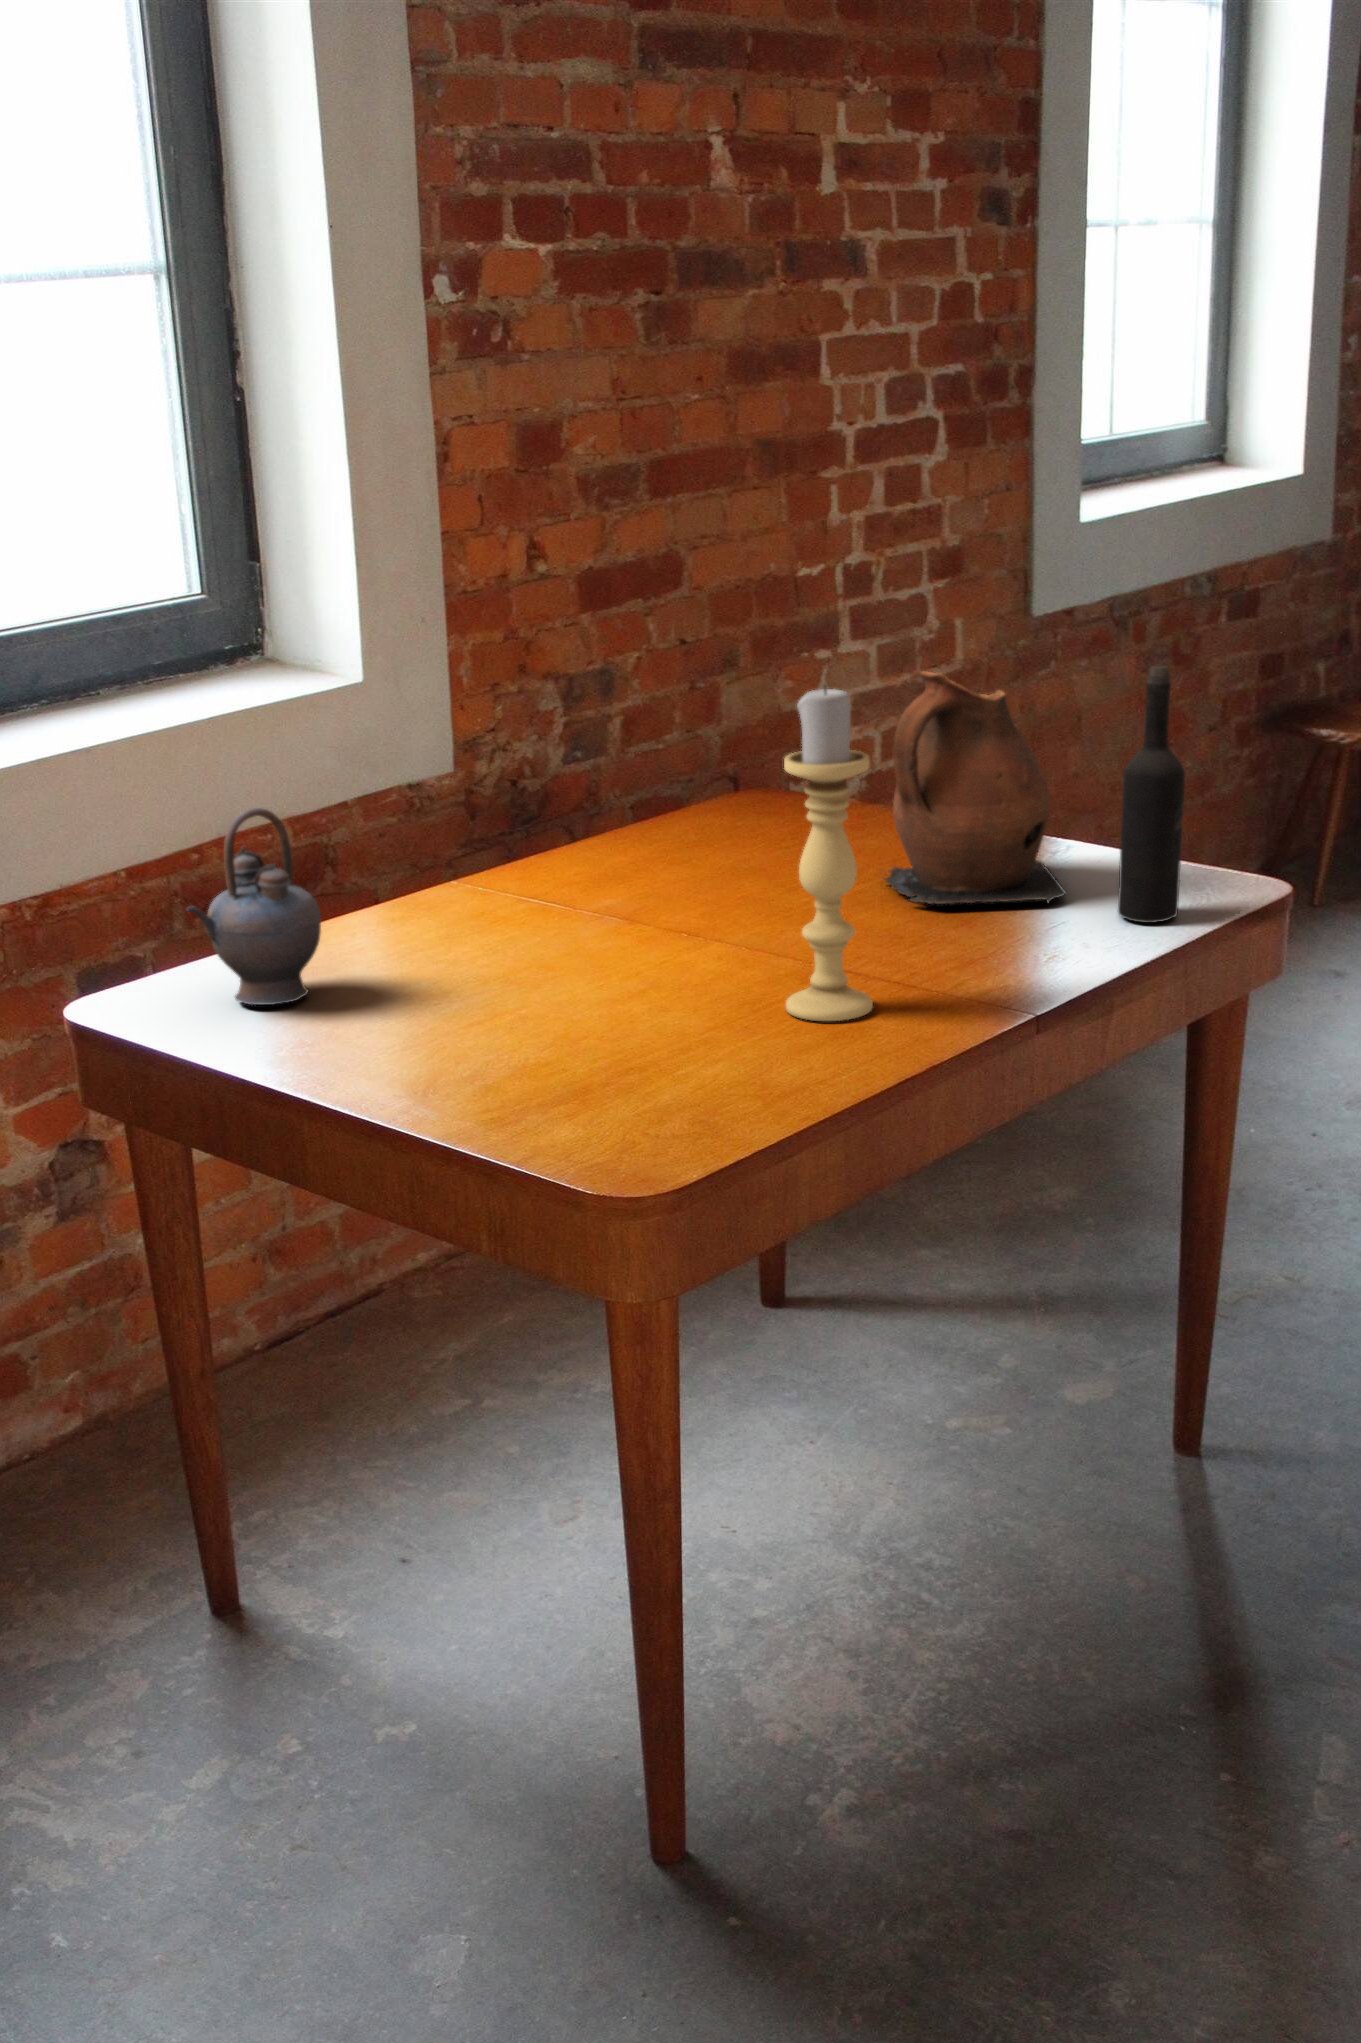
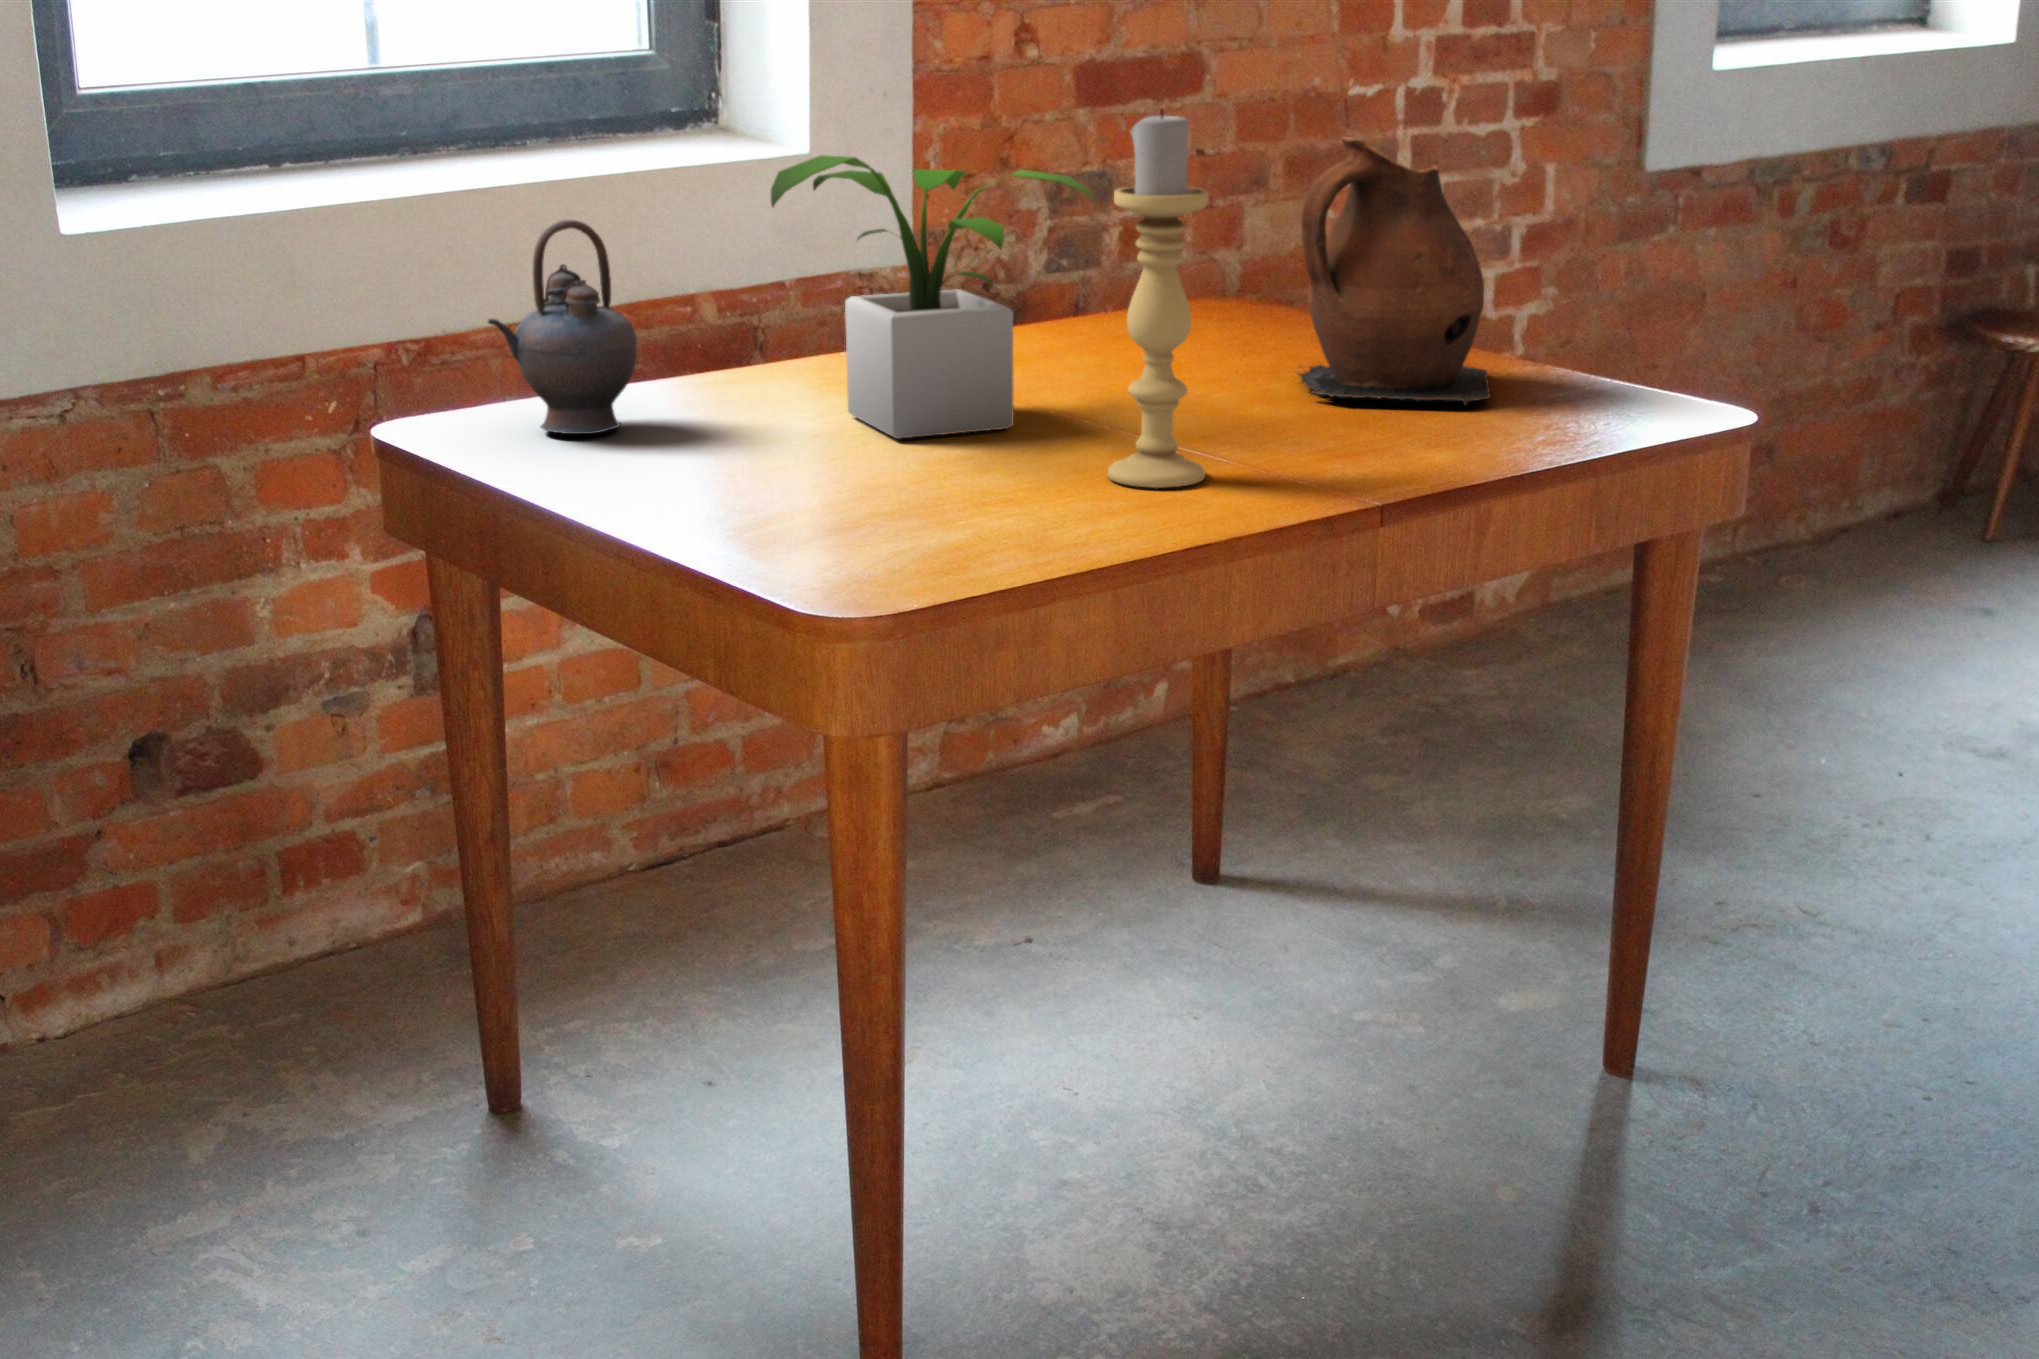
wine bottle: present [1118,666,1185,923] -> none [1537,136,1618,429]
potted plant: none [456,727,731,984] -> present [771,155,1095,439]

